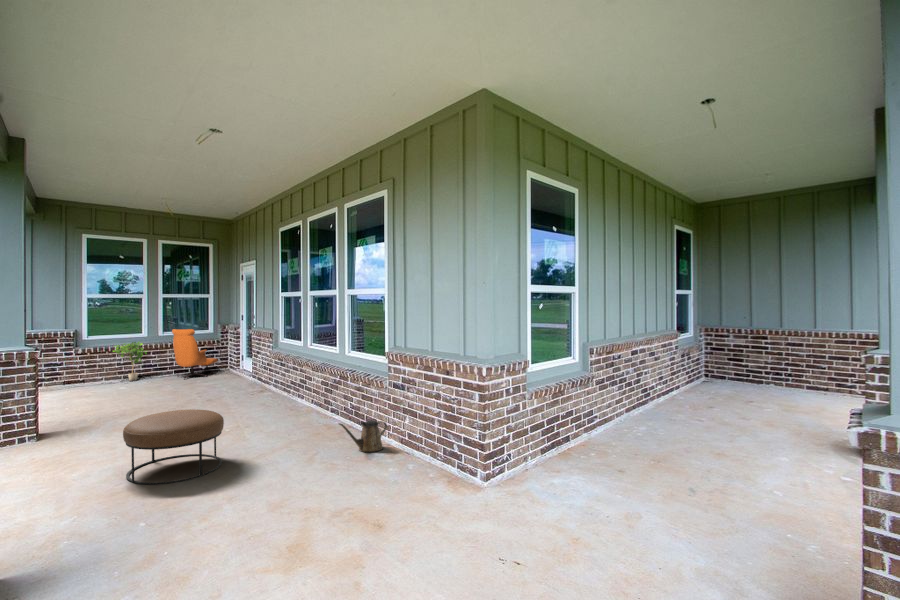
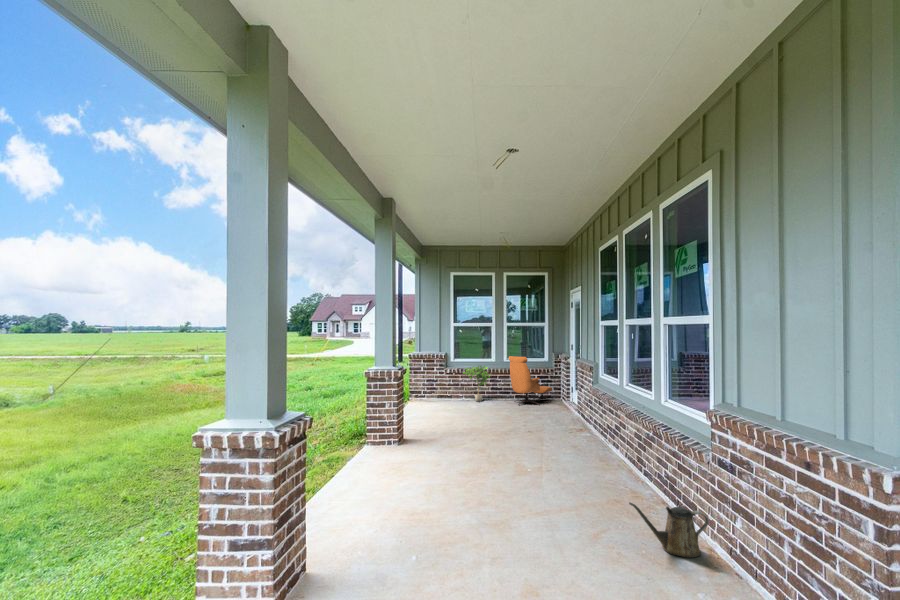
ottoman: present [123,409,224,484] -> none [401,446,496,531]

